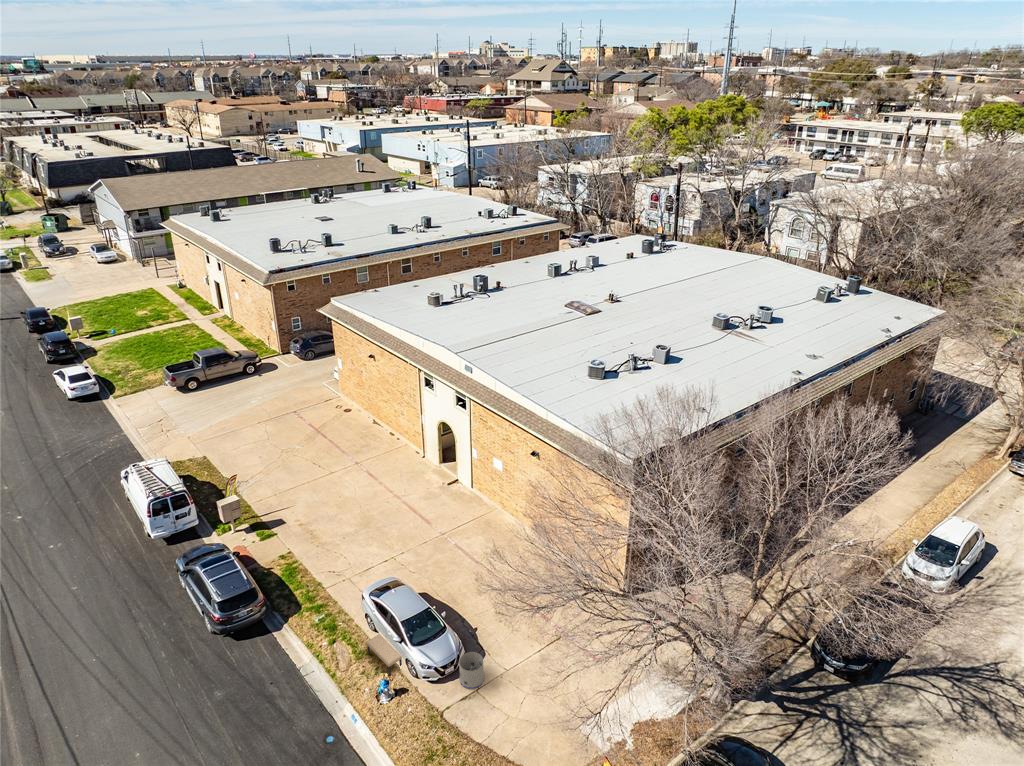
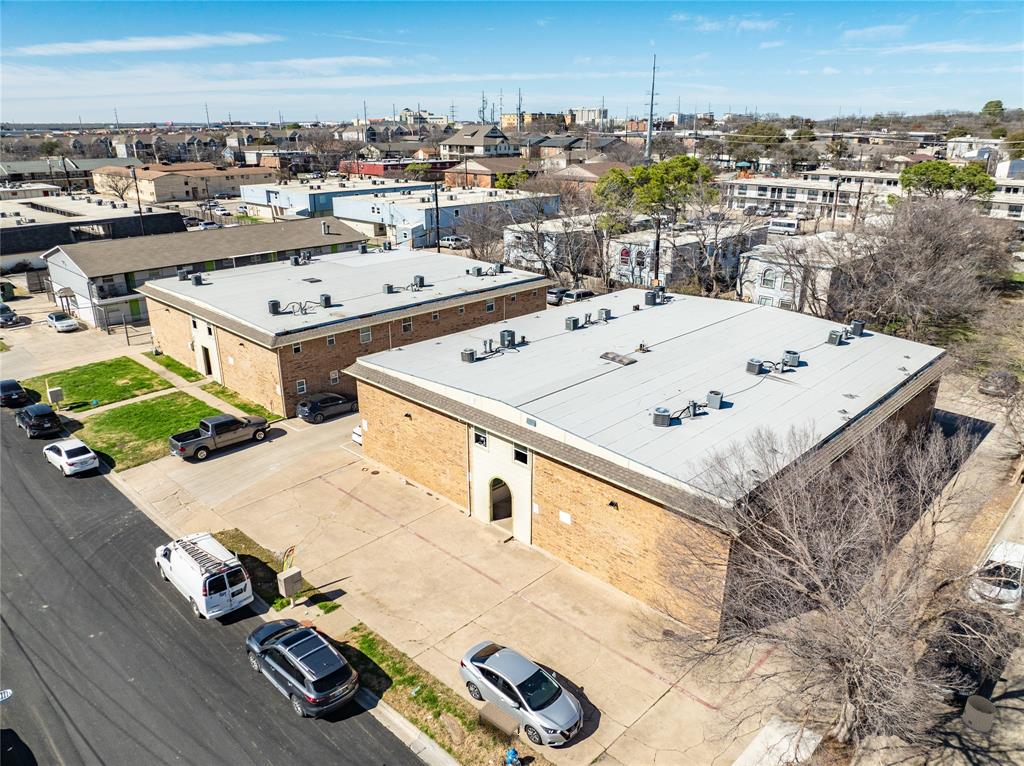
trash can: present [459,652,484,689] -> present [962,695,996,733]

